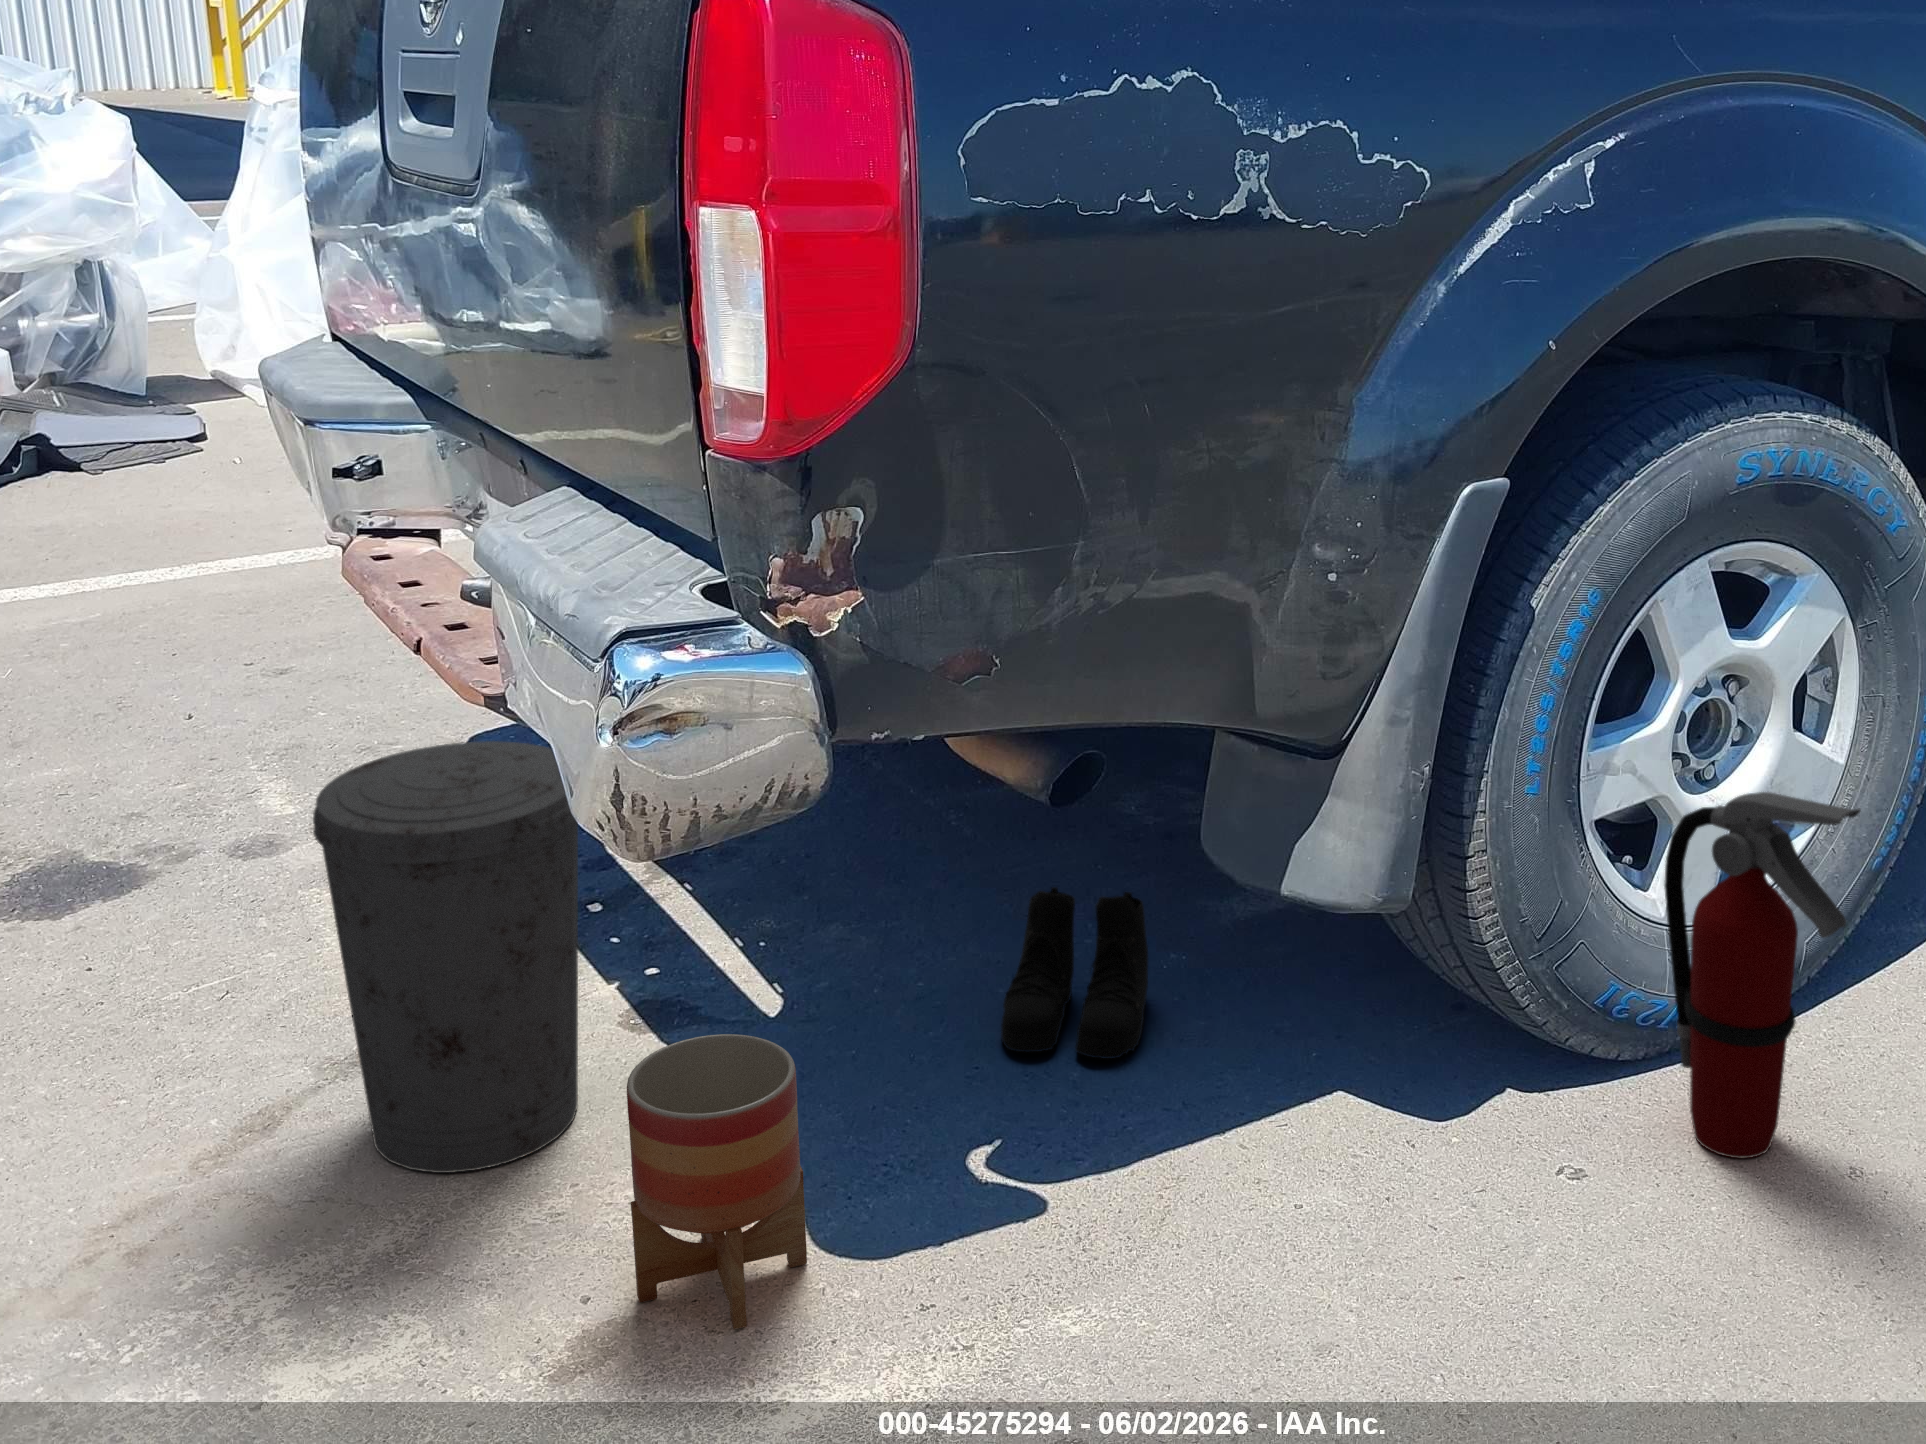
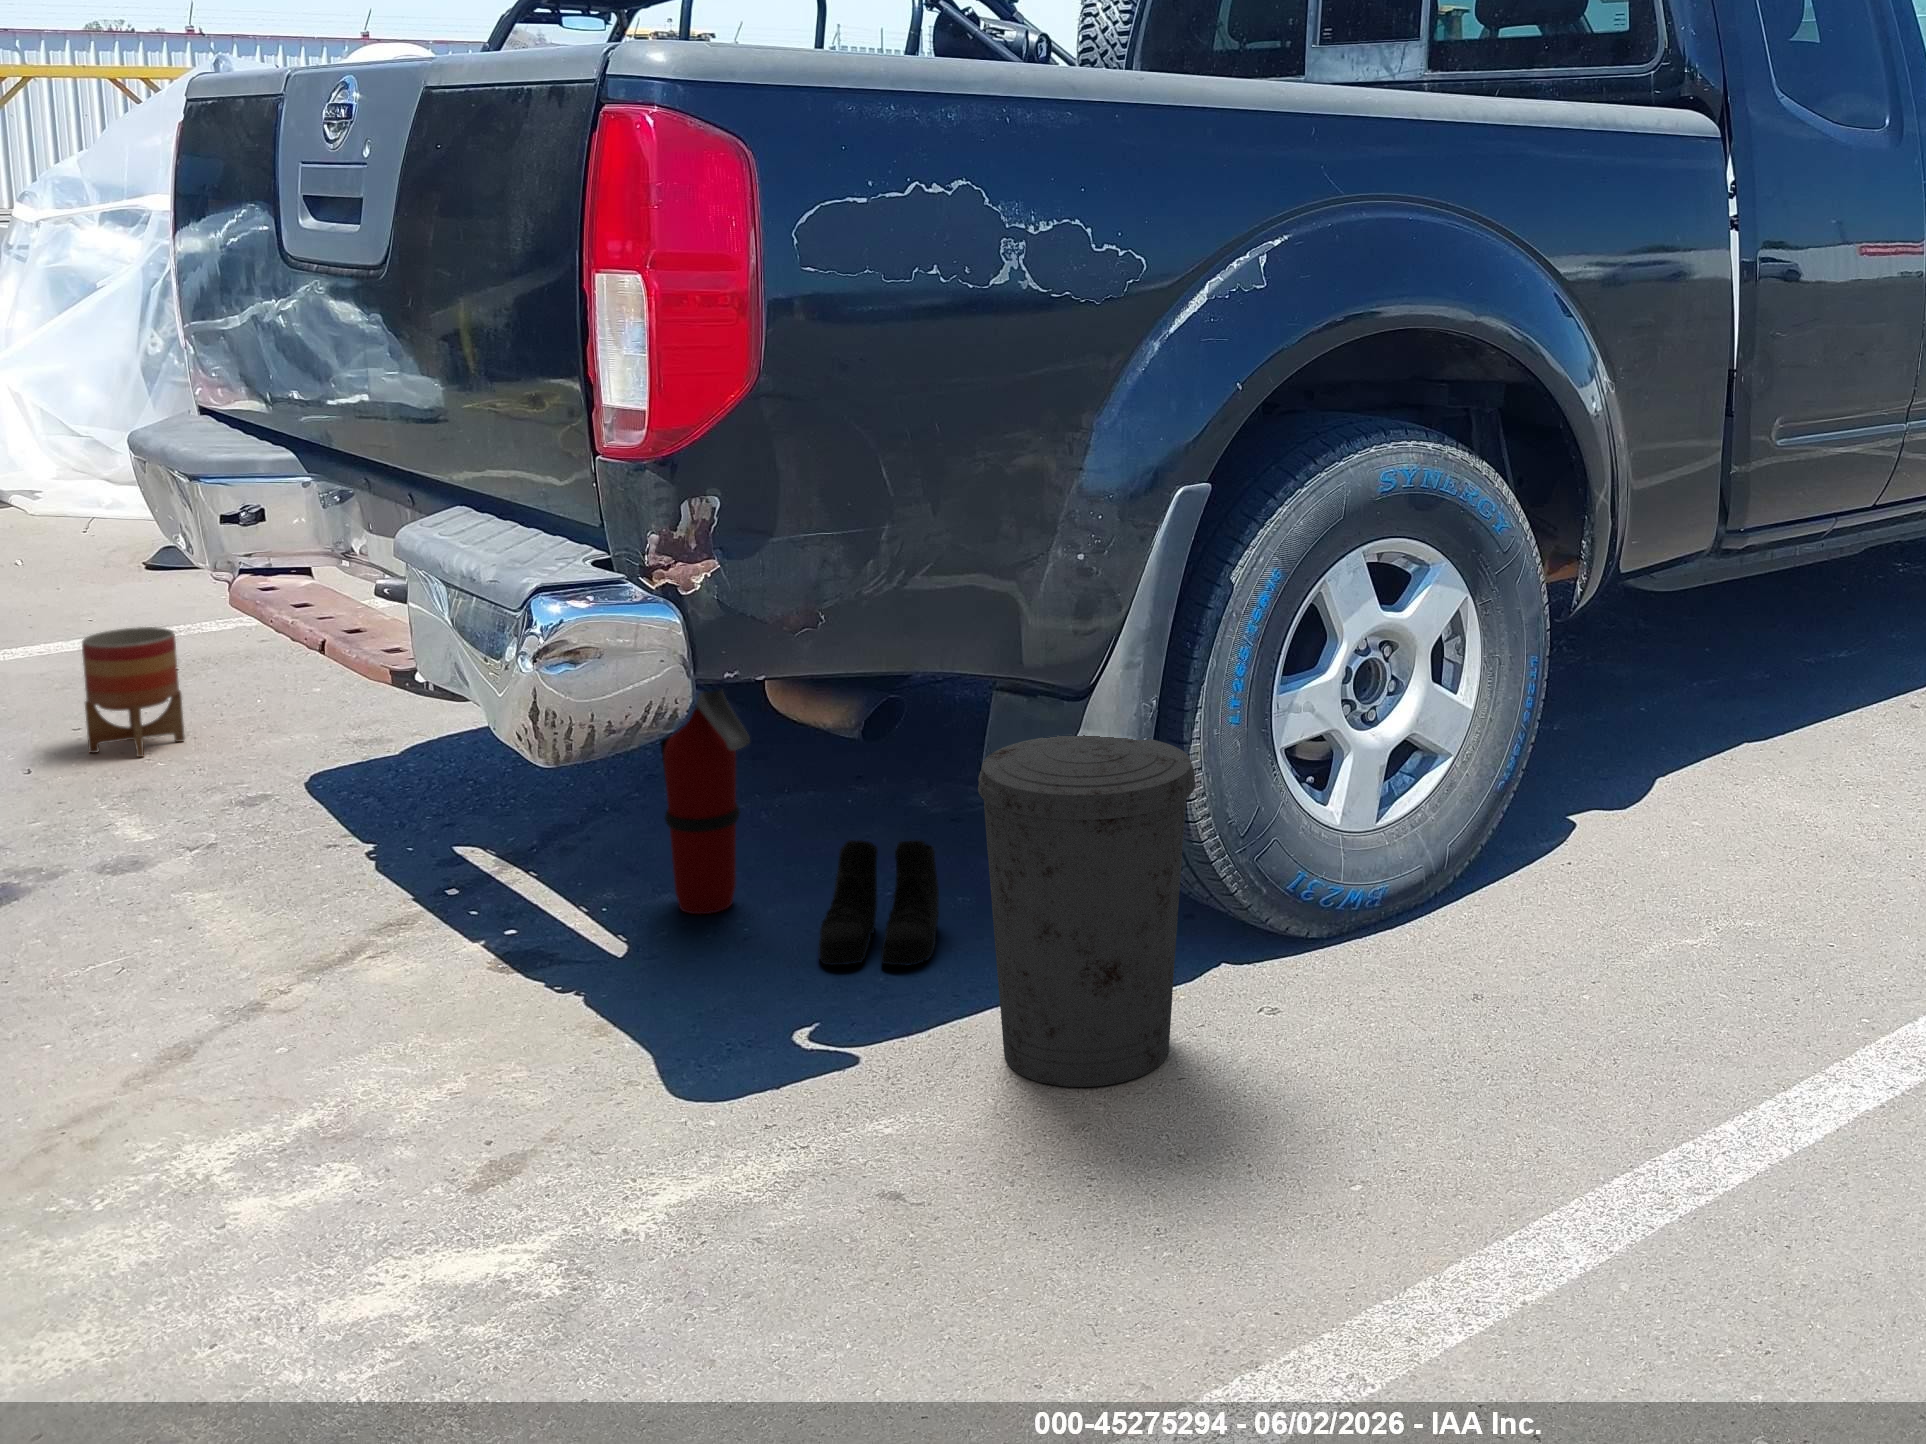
trash can: present [313,741,578,1173] -> present [978,735,1195,1087]
fire extinguisher: present [1664,792,1861,1158] -> present [660,690,750,914]
planter: present [627,1034,807,1329] -> present [82,627,185,757]

